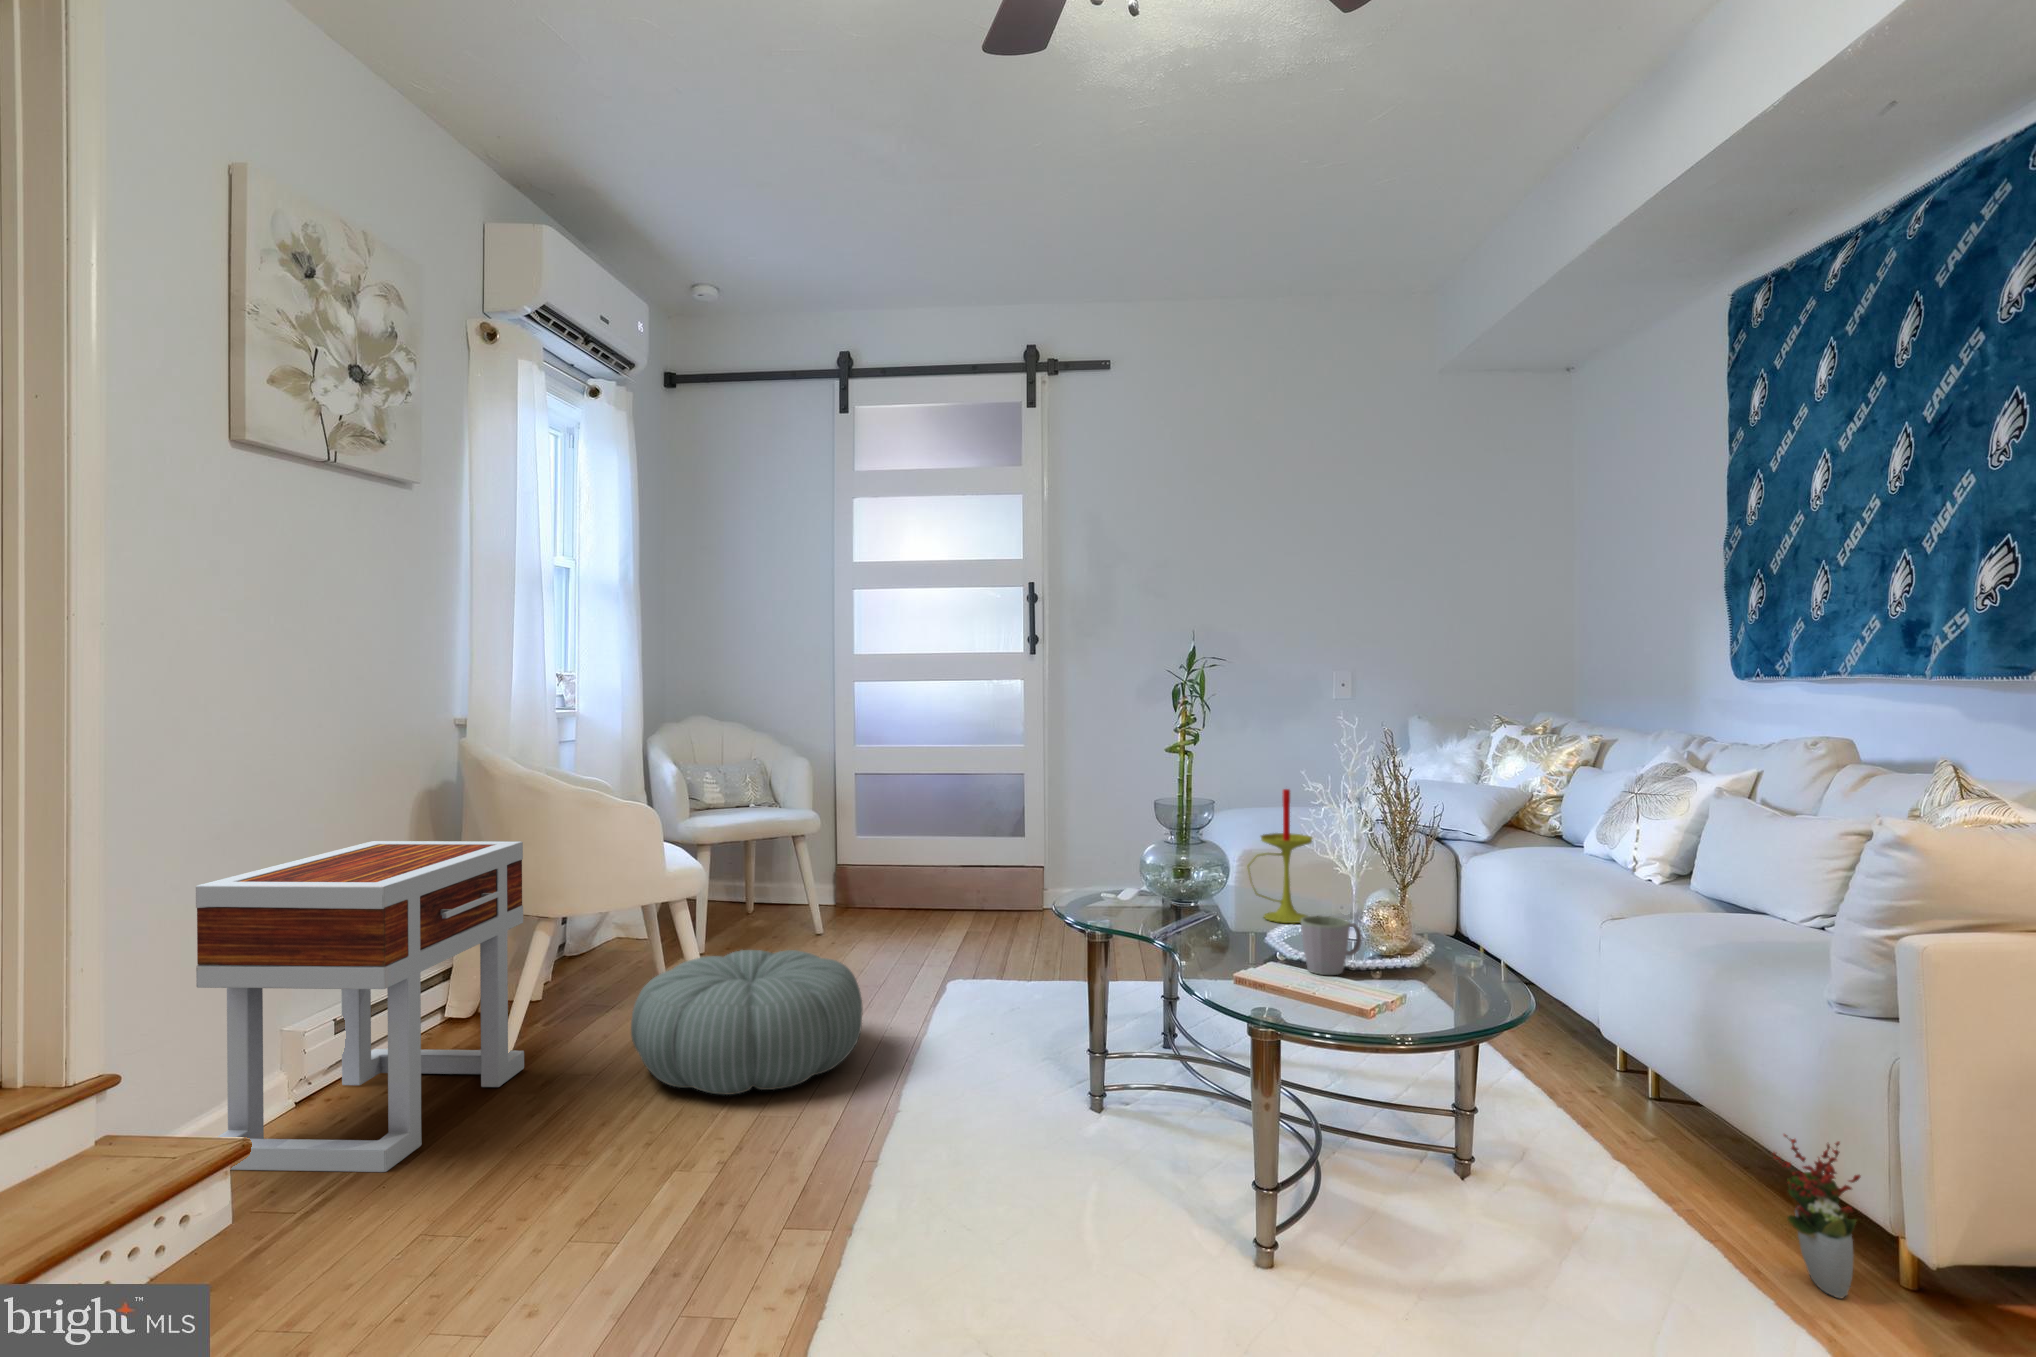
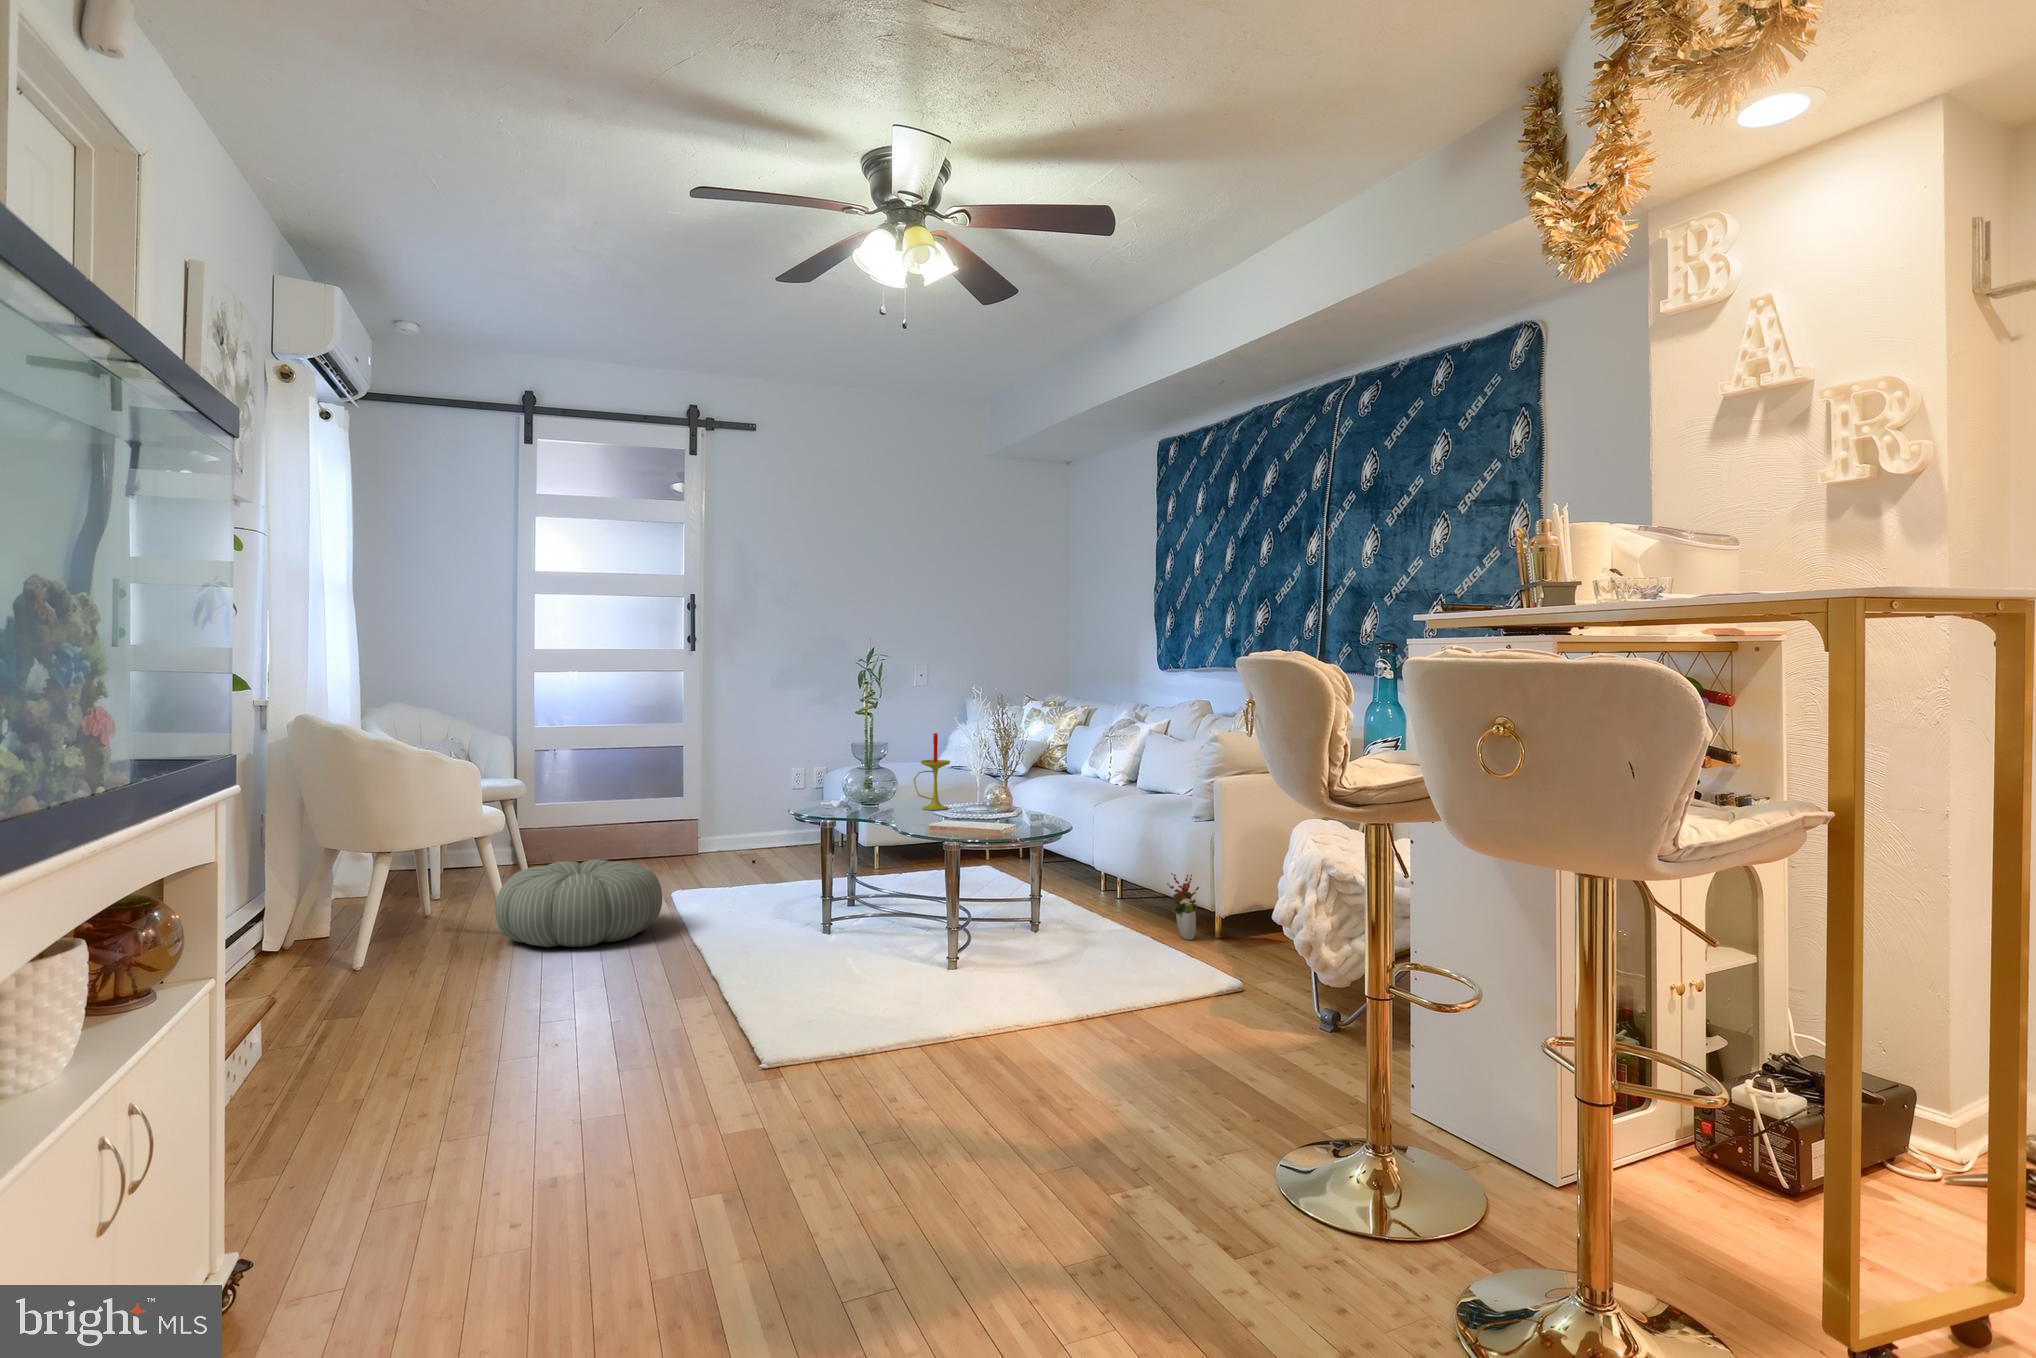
side table: present [196,841,524,1172] -> none [237,787,413,1013]
mug: present [1301,915,1362,975] -> none [958,796,988,825]

